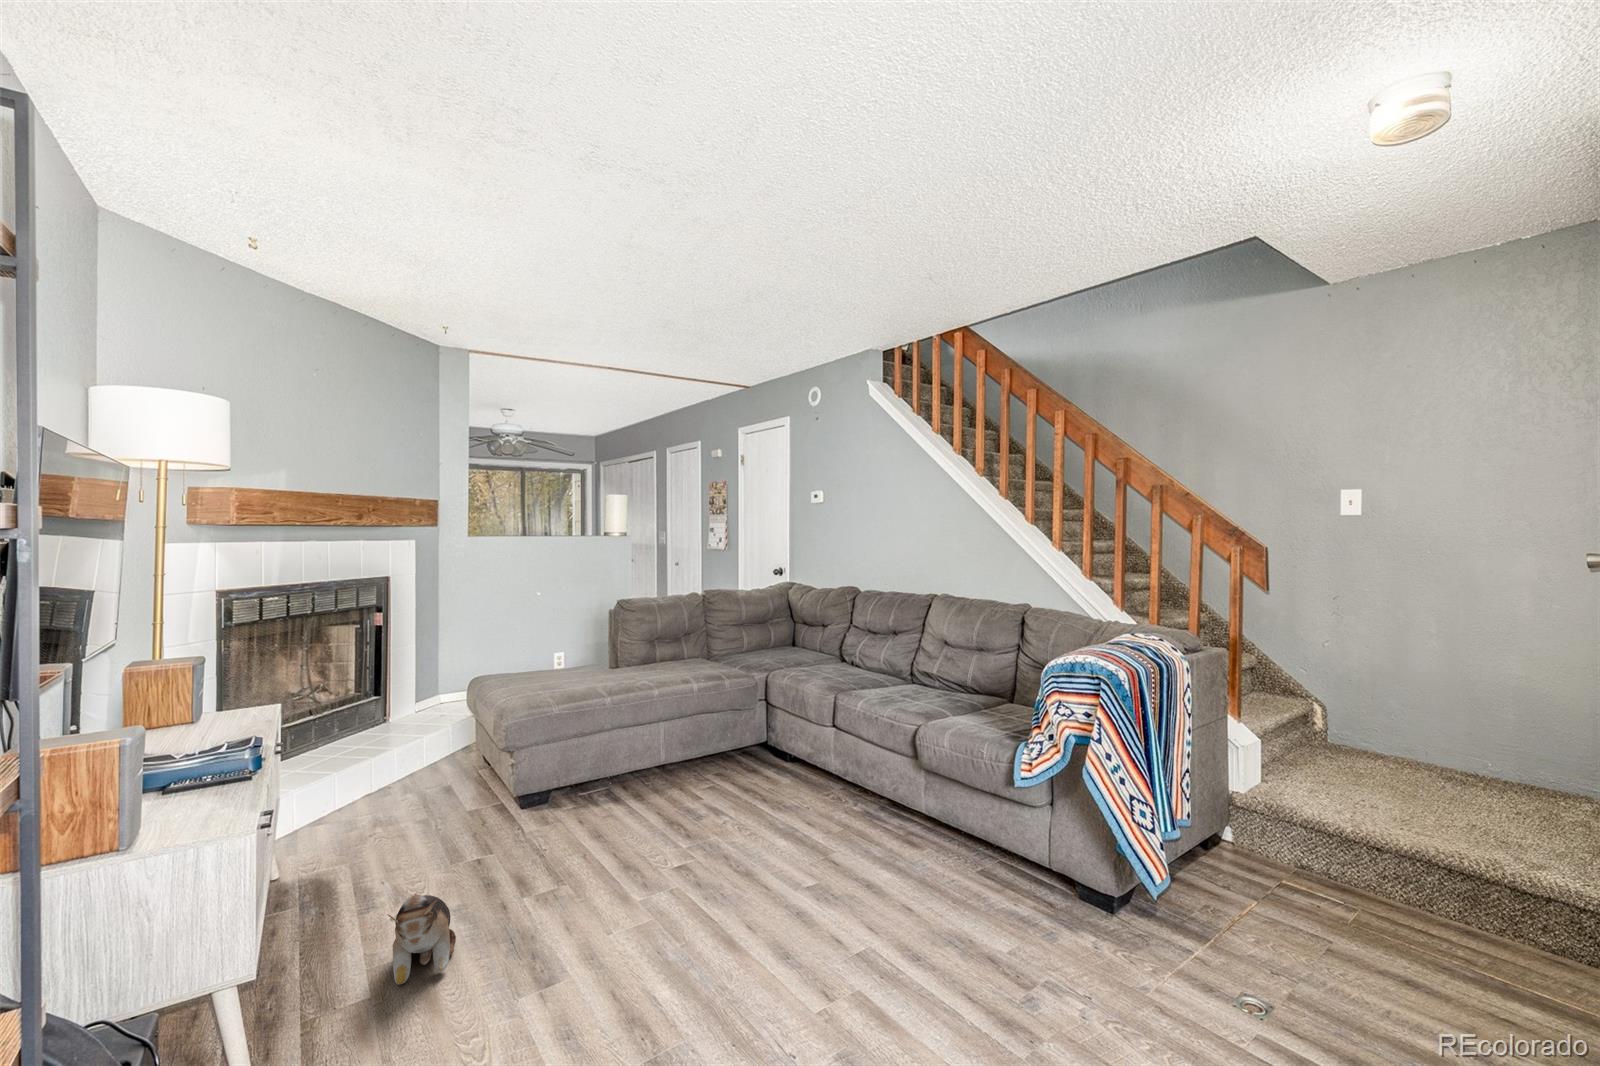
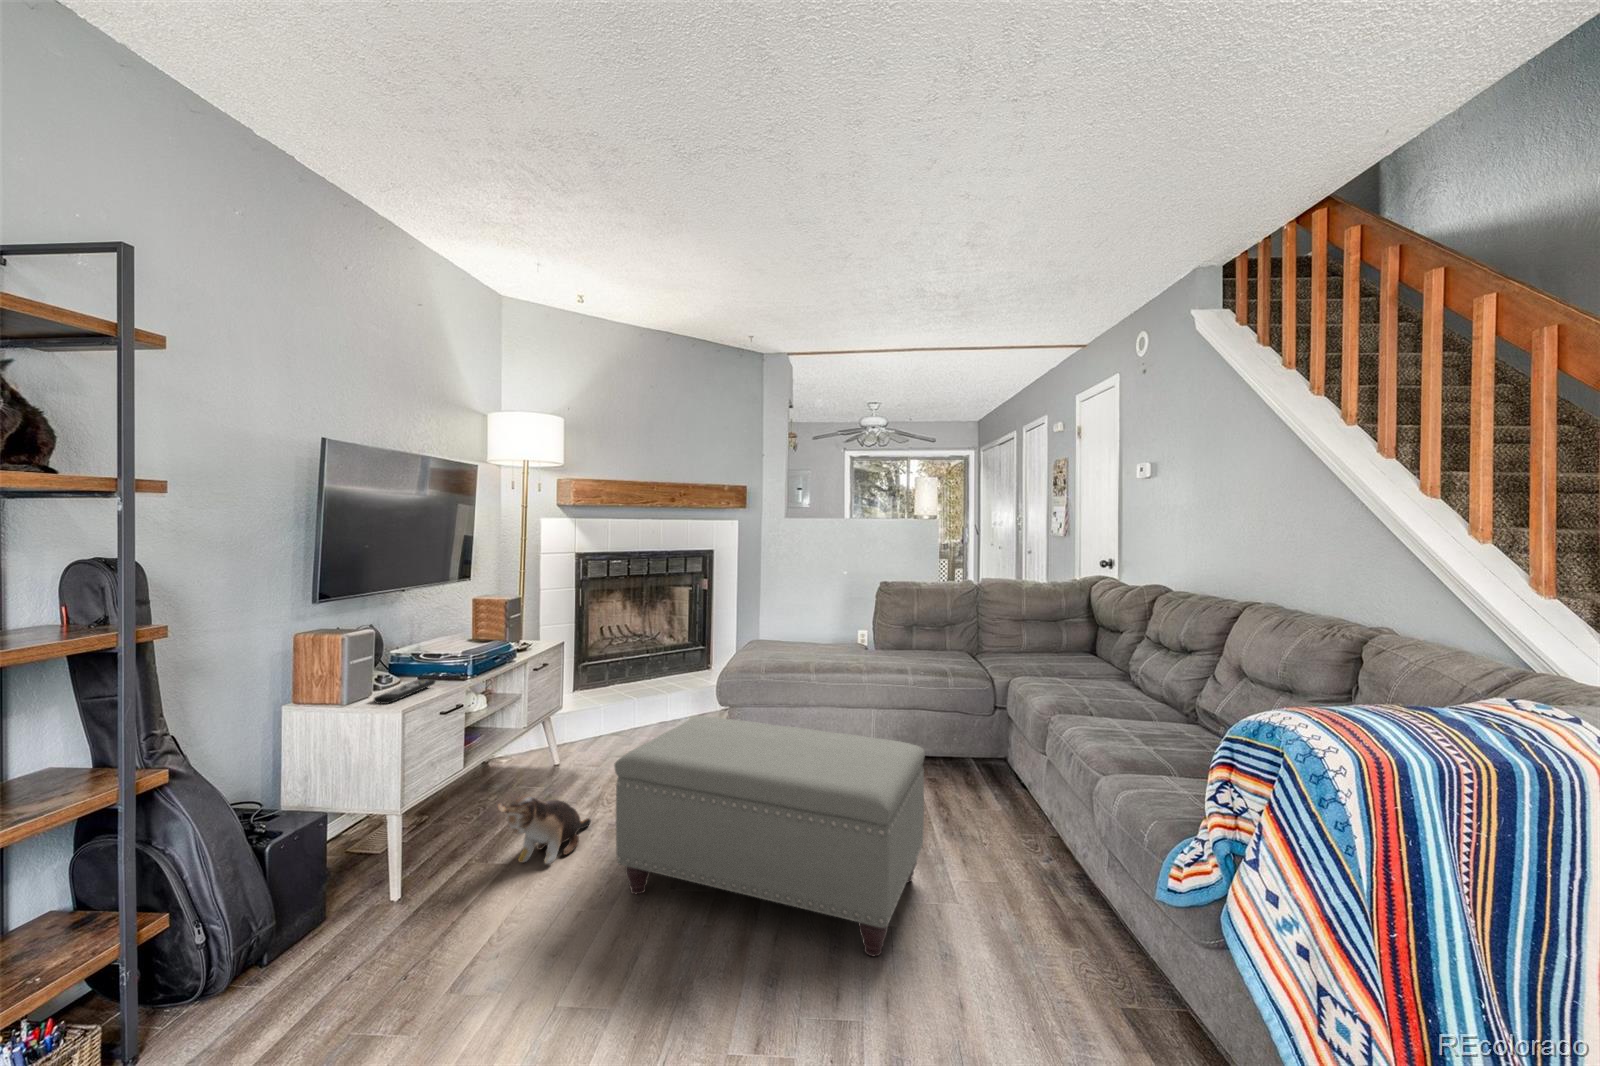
ottoman: none [559,736,846,956] -> present [614,716,925,956]
remote control: none [176,784,219,830] -> present [374,679,435,704]

